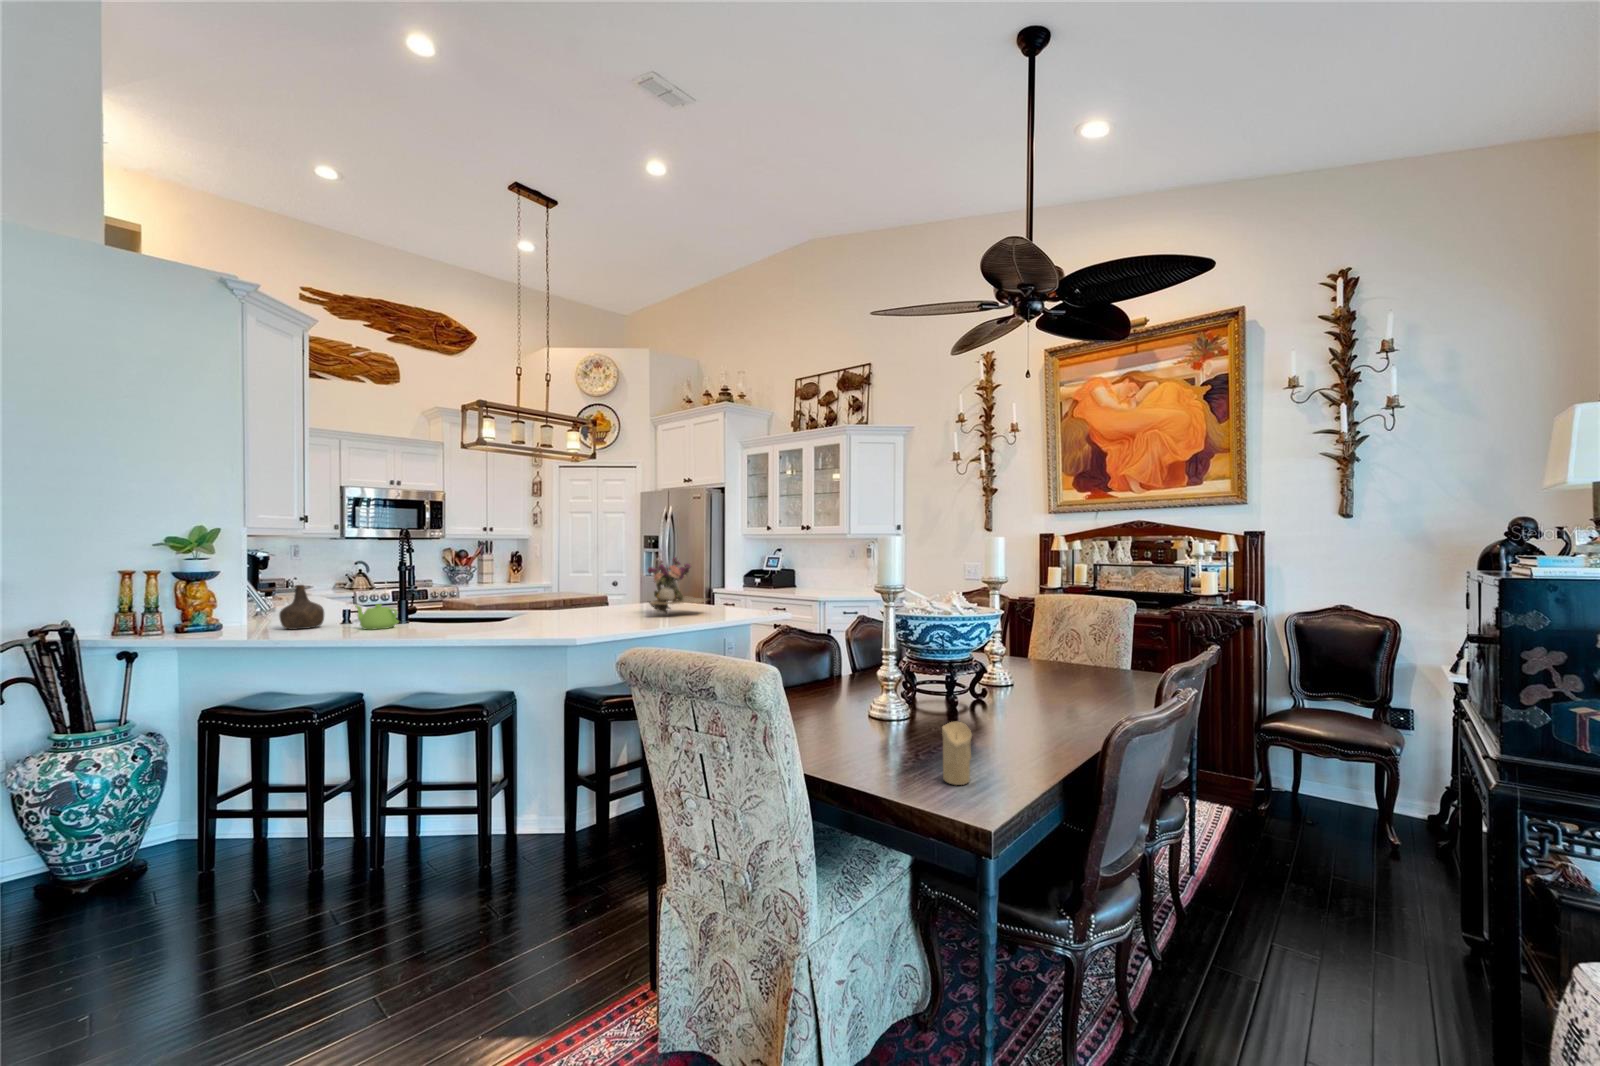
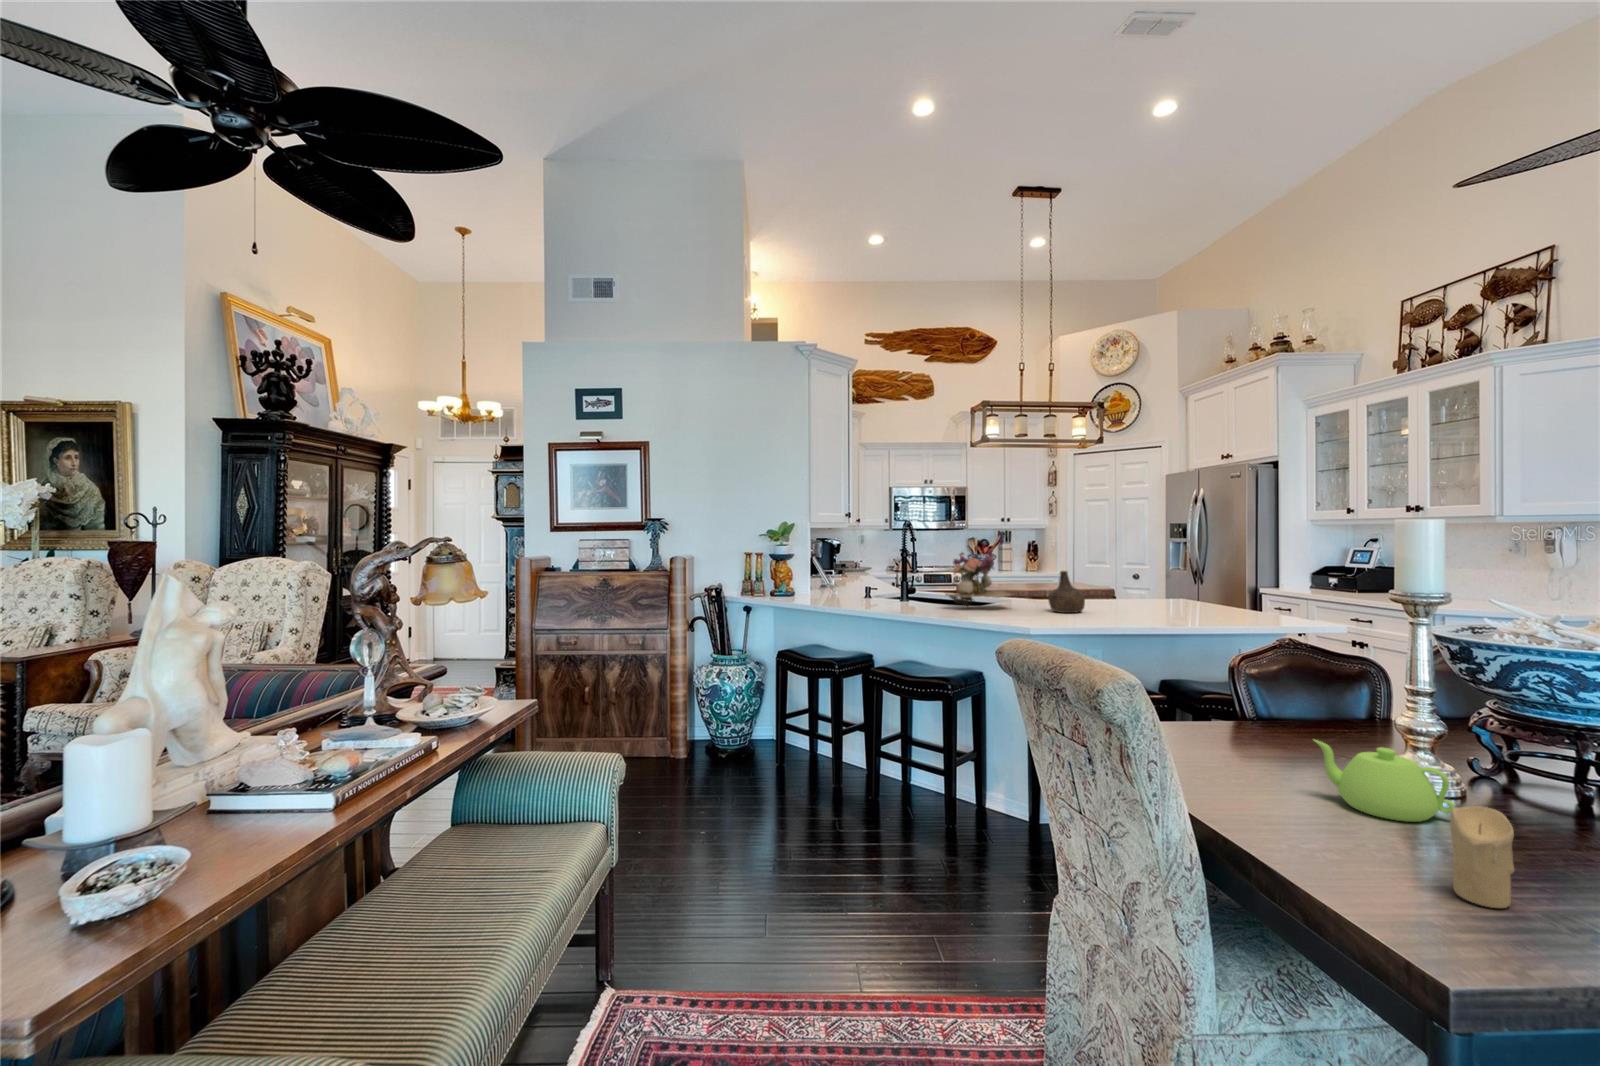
flower arrangement: present [648,557,707,613] -> present [946,549,1012,606]
bottle: present [279,585,324,629] -> present [1048,571,1085,613]
teapot: present [355,604,399,630] -> present [1314,740,1455,822]

